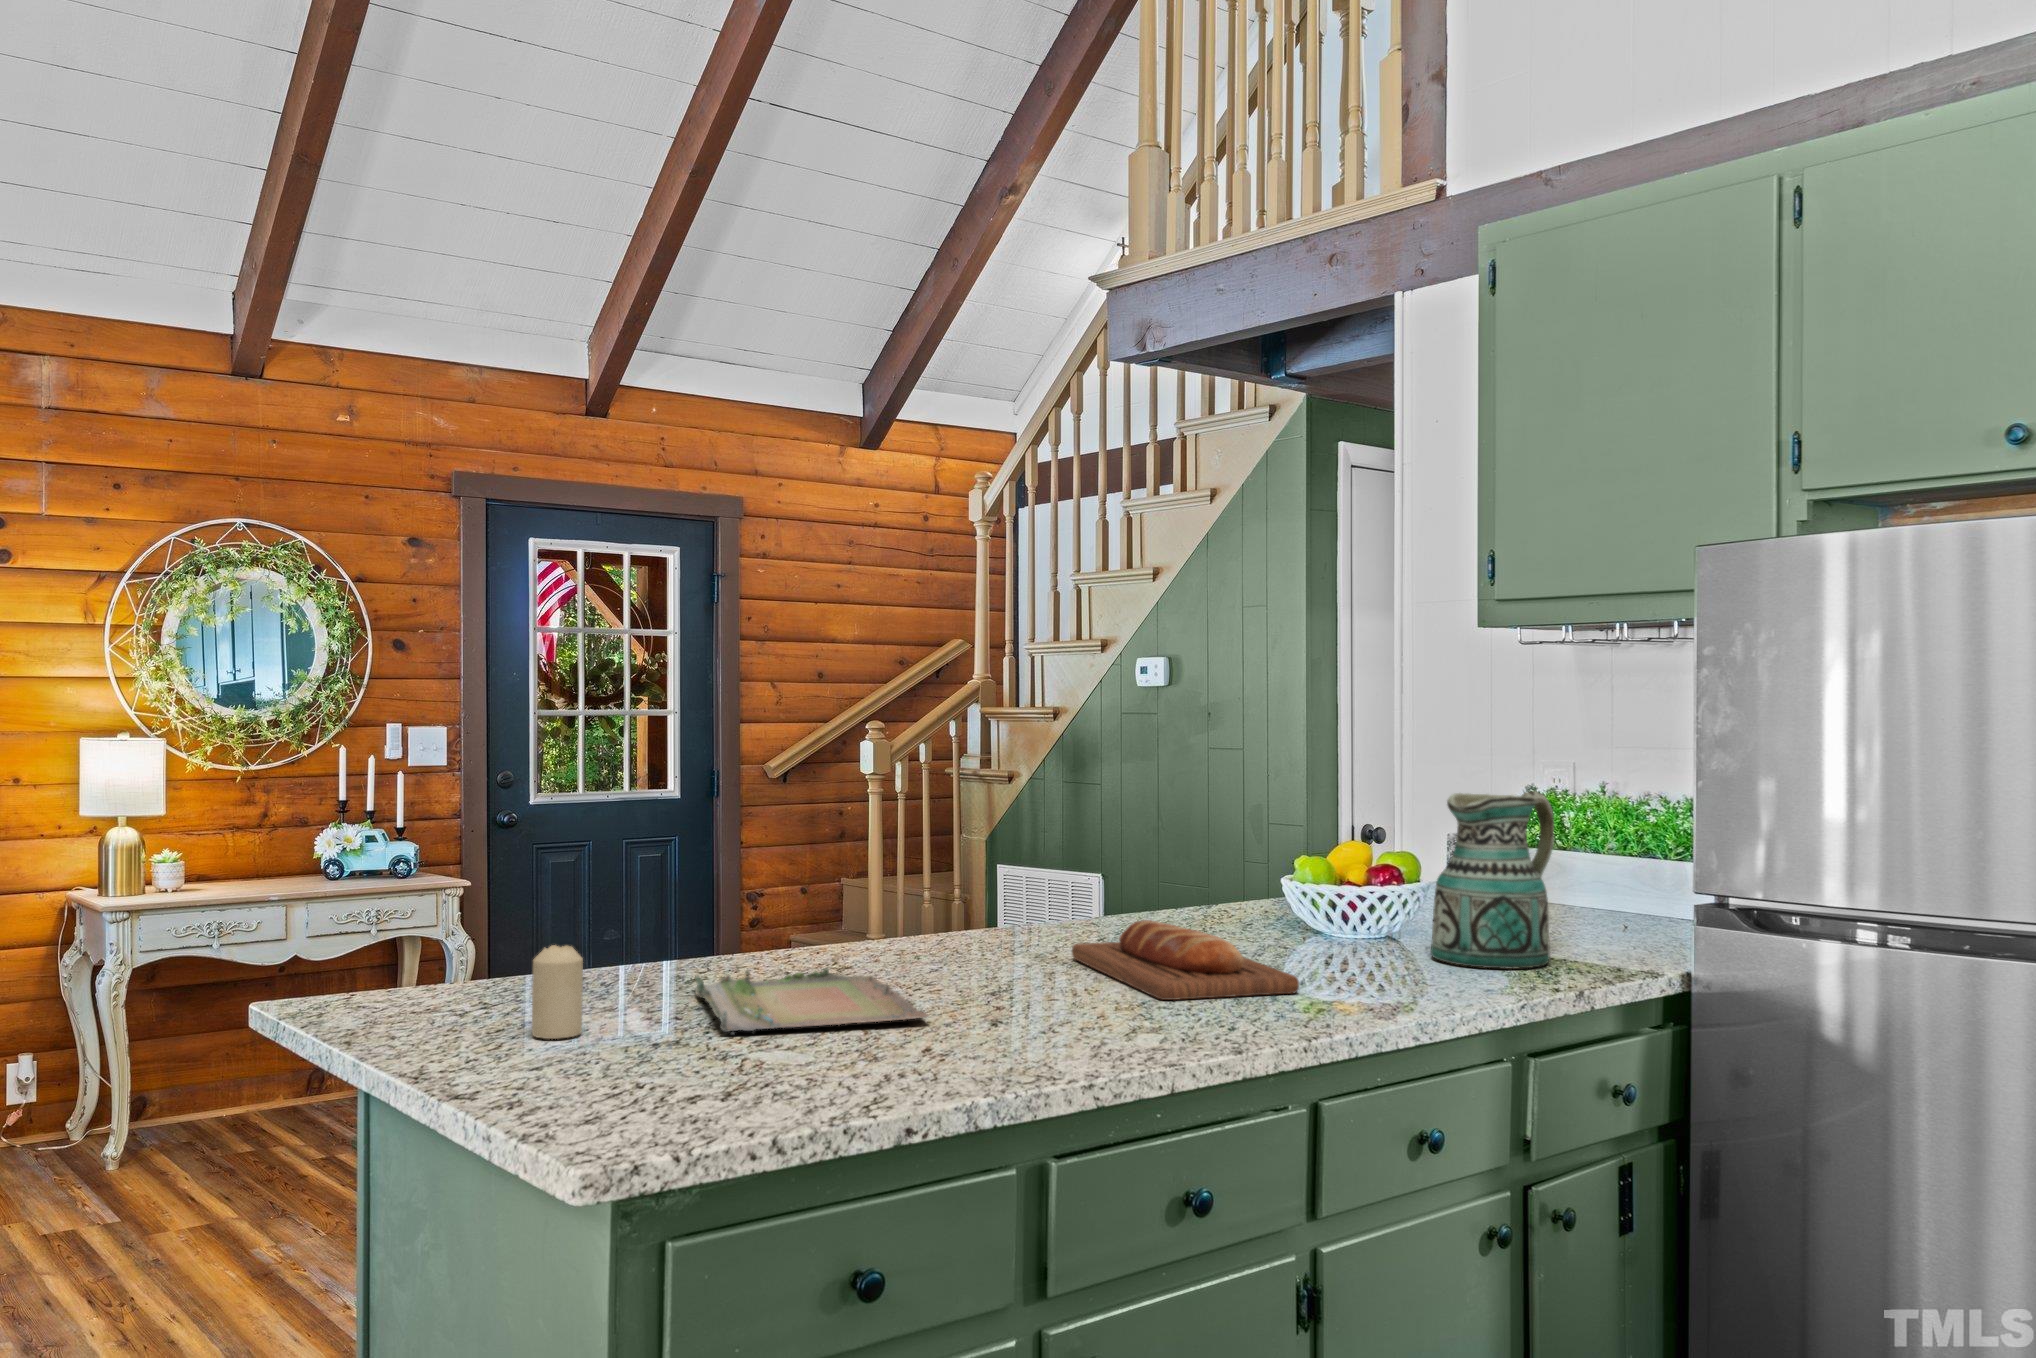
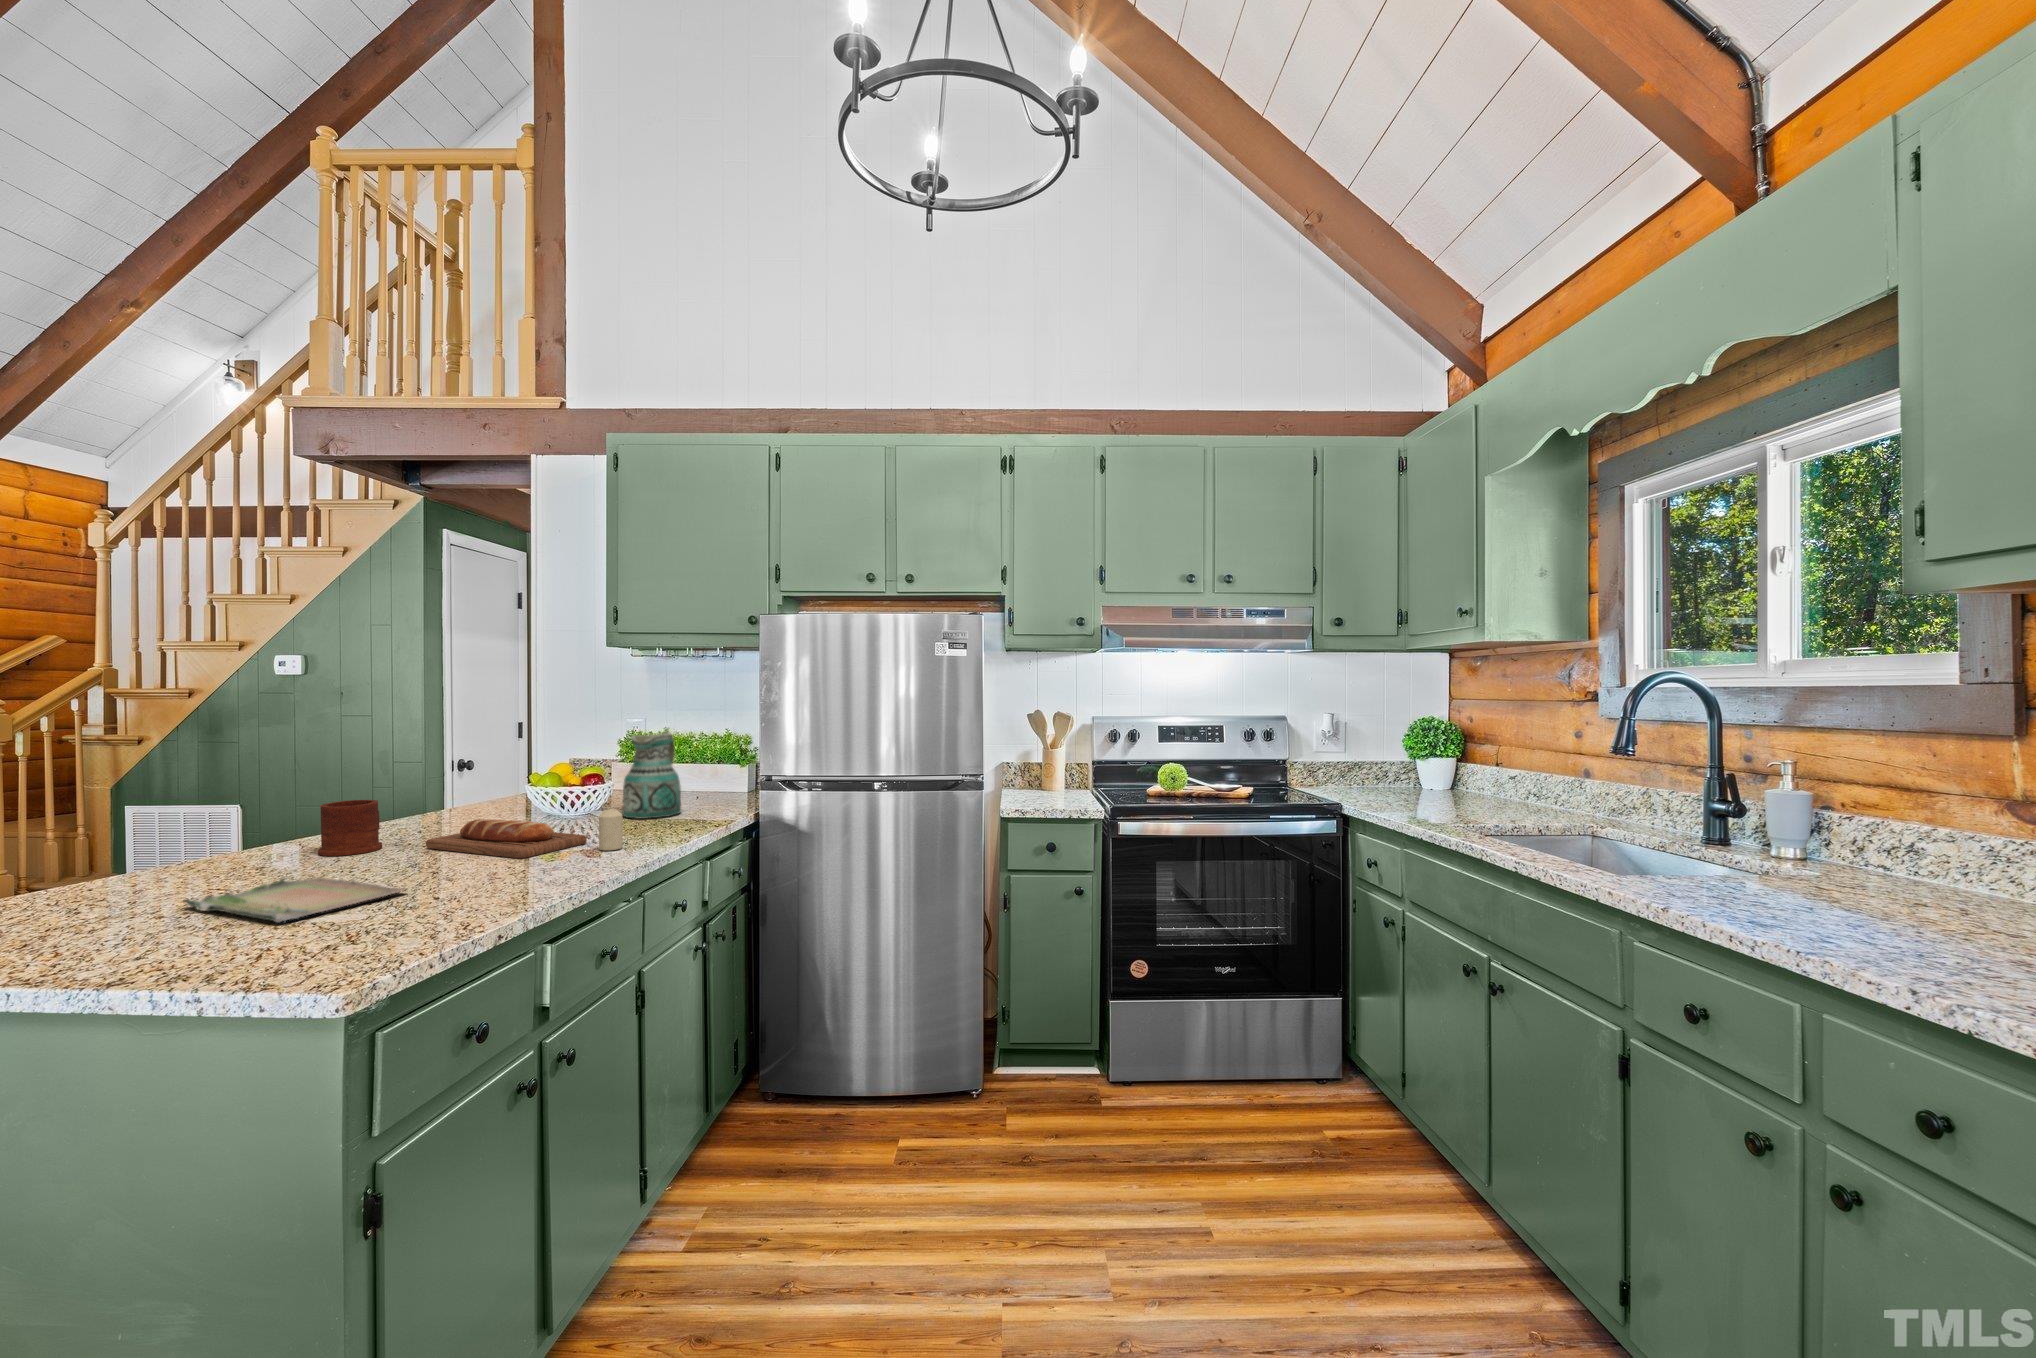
mug: none [943,864,1036,952] -> present [318,800,382,856]
candle: present [532,945,583,1039] -> present [599,809,623,851]

